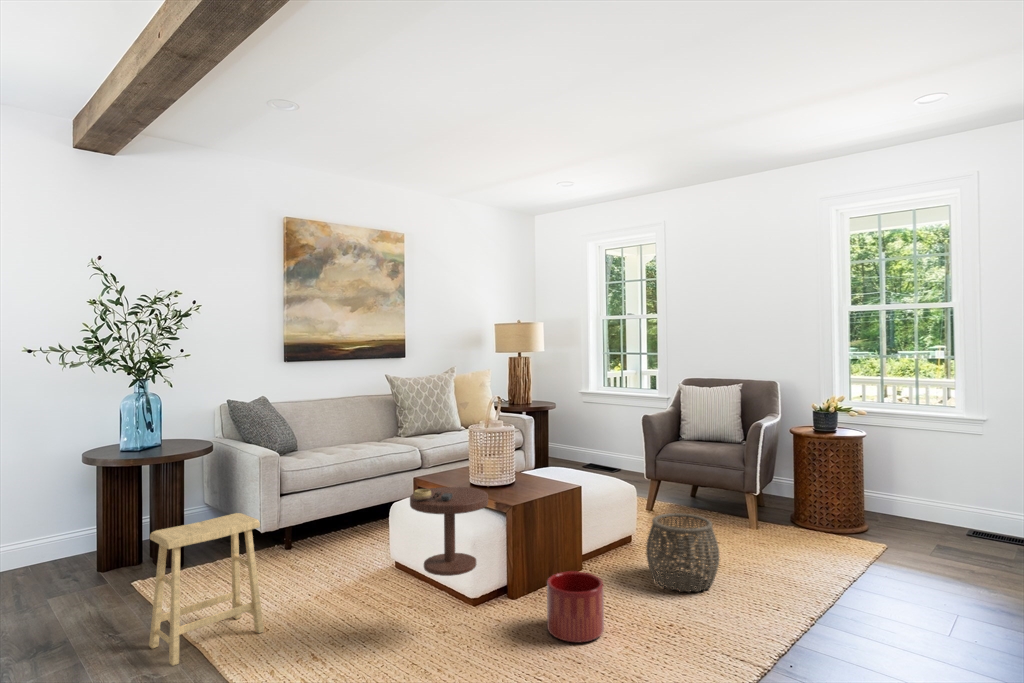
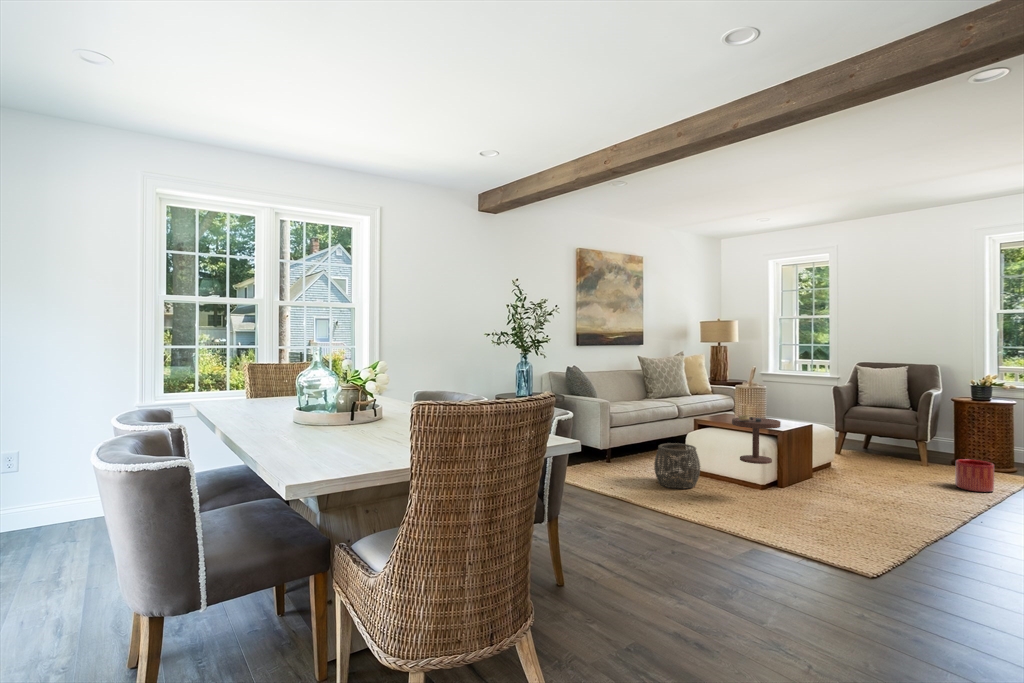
footstool: present [149,513,264,666] -> none [589,428,644,502]
woven basket: present [646,513,720,592] -> present [654,443,700,489]
planter: present [547,571,604,643] -> present [955,459,994,492]

